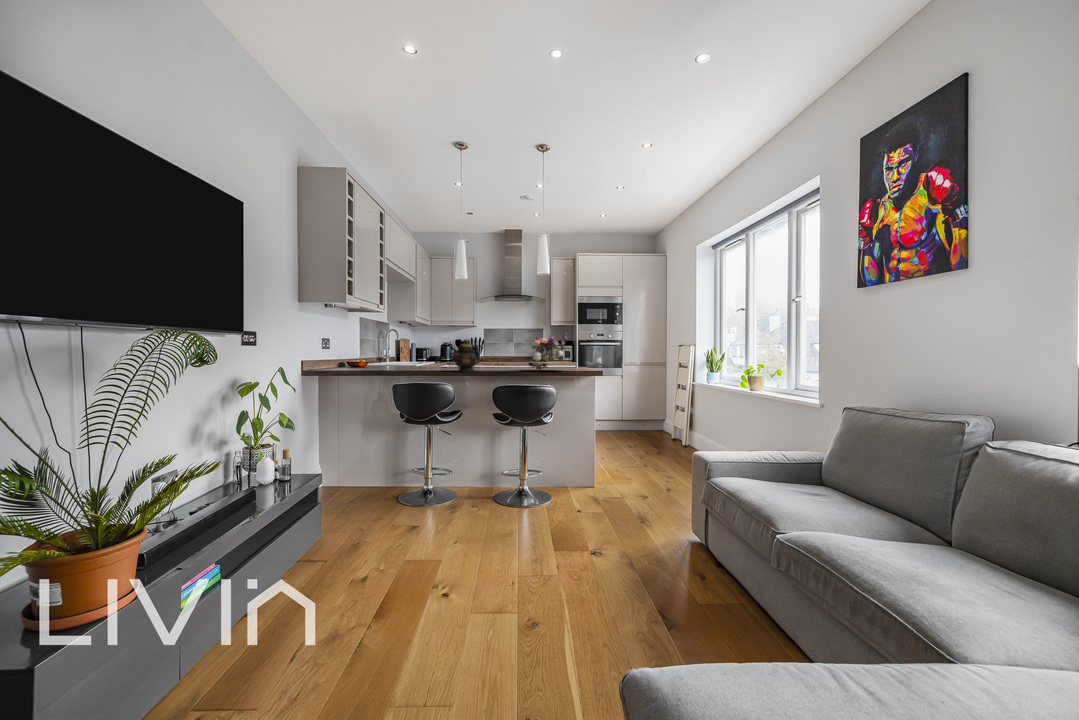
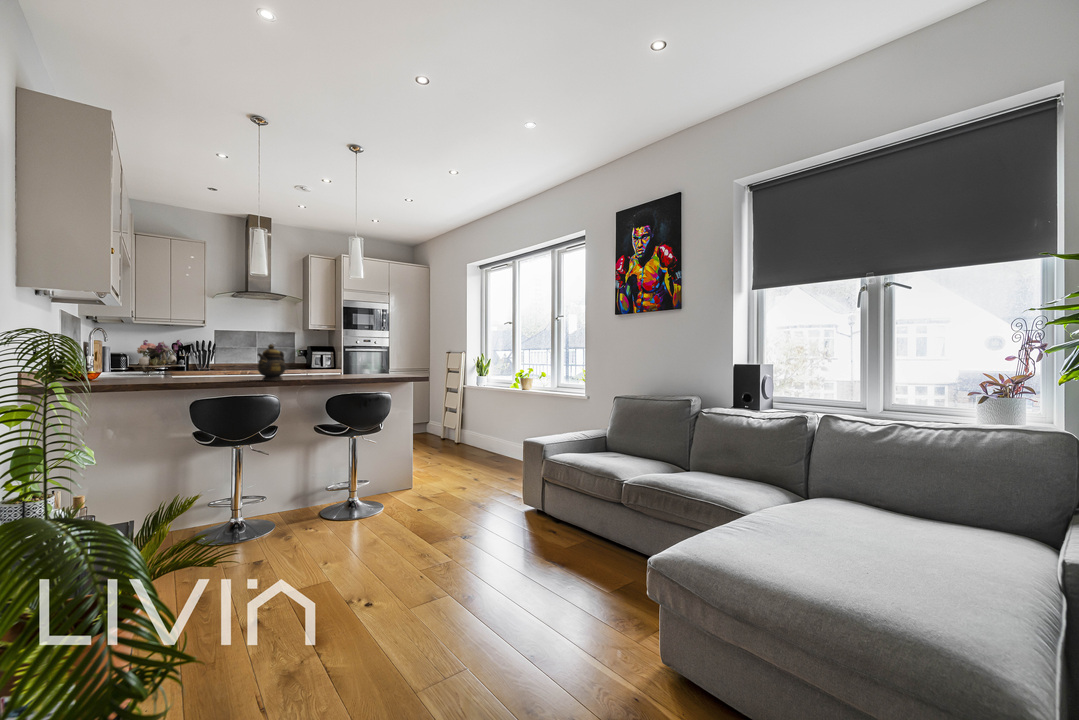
flower arrangement: present [525,333,568,370] -> present [129,340,182,374]

